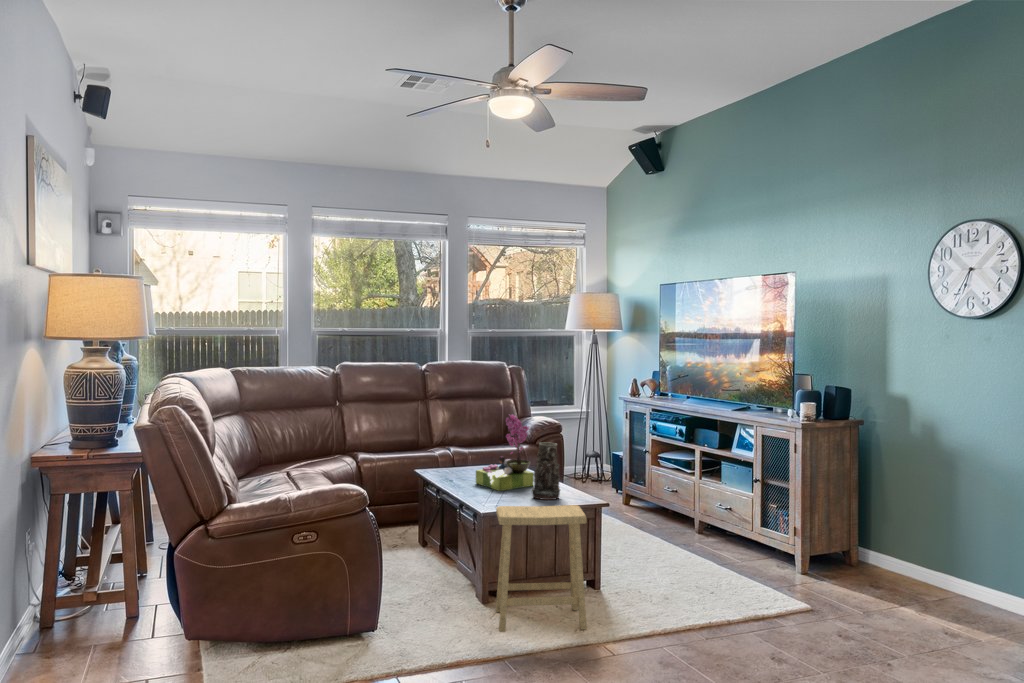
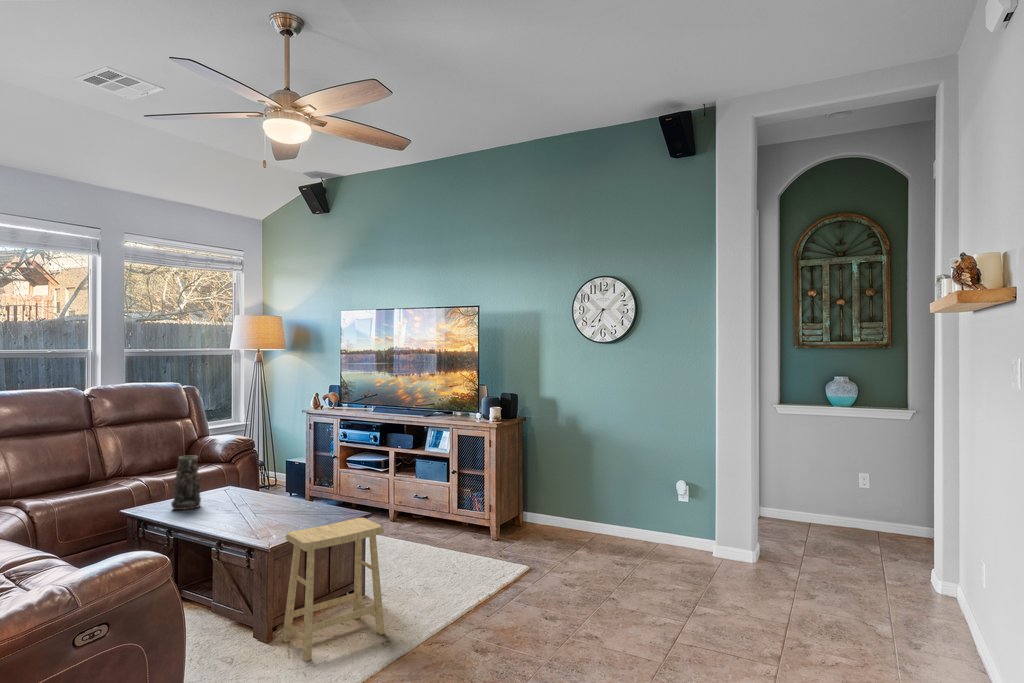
flower arrangement: present [476,414,534,491] -> none [219,435,283,516]
vase: present [532,443,560,500] -> present [171,456,201,510]

